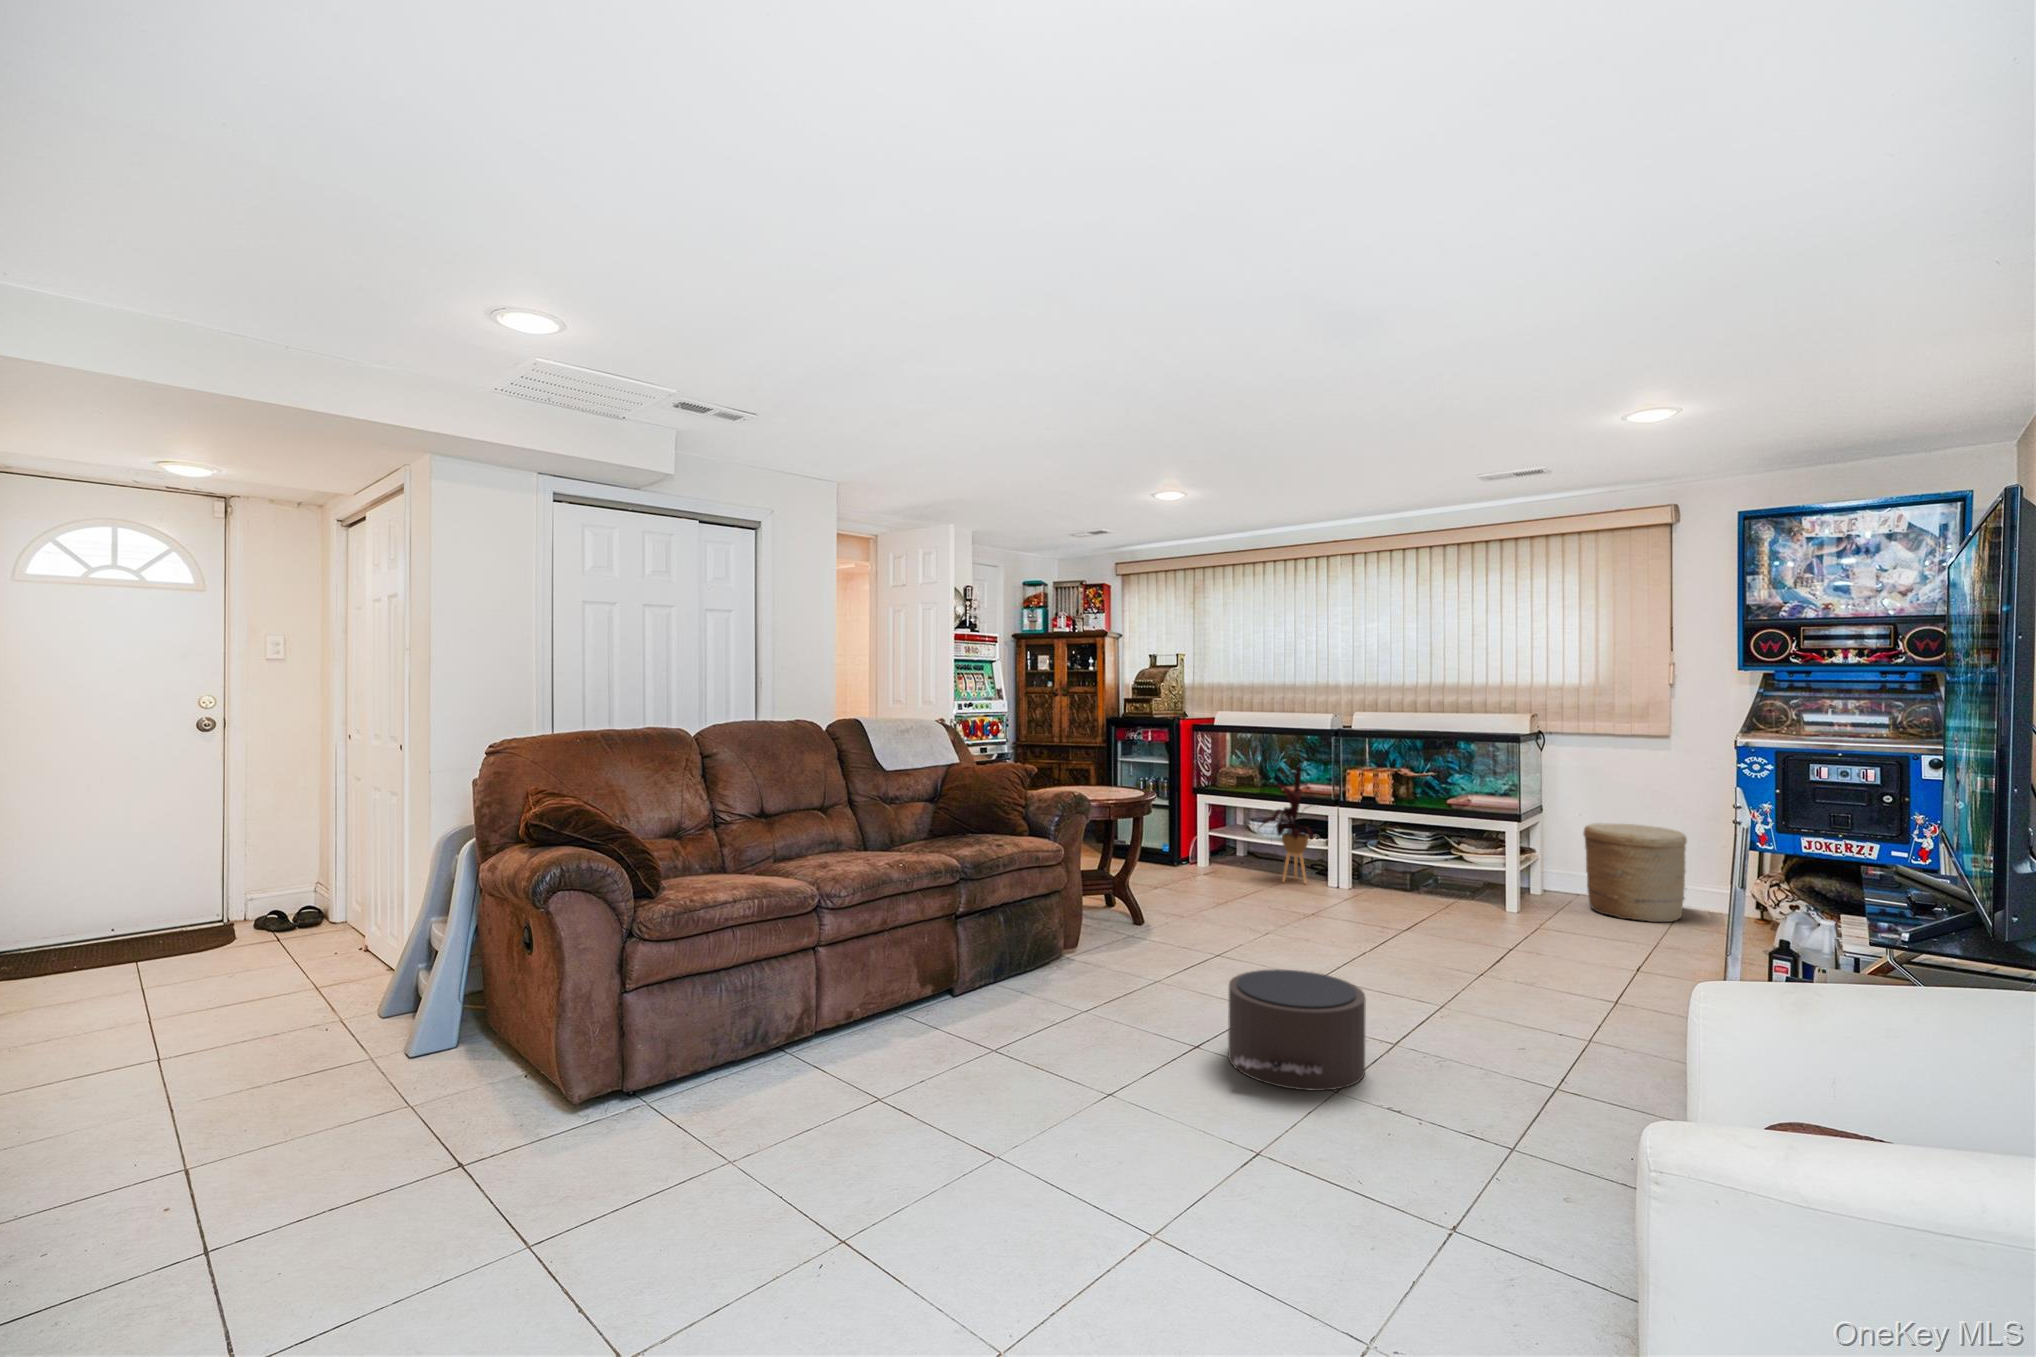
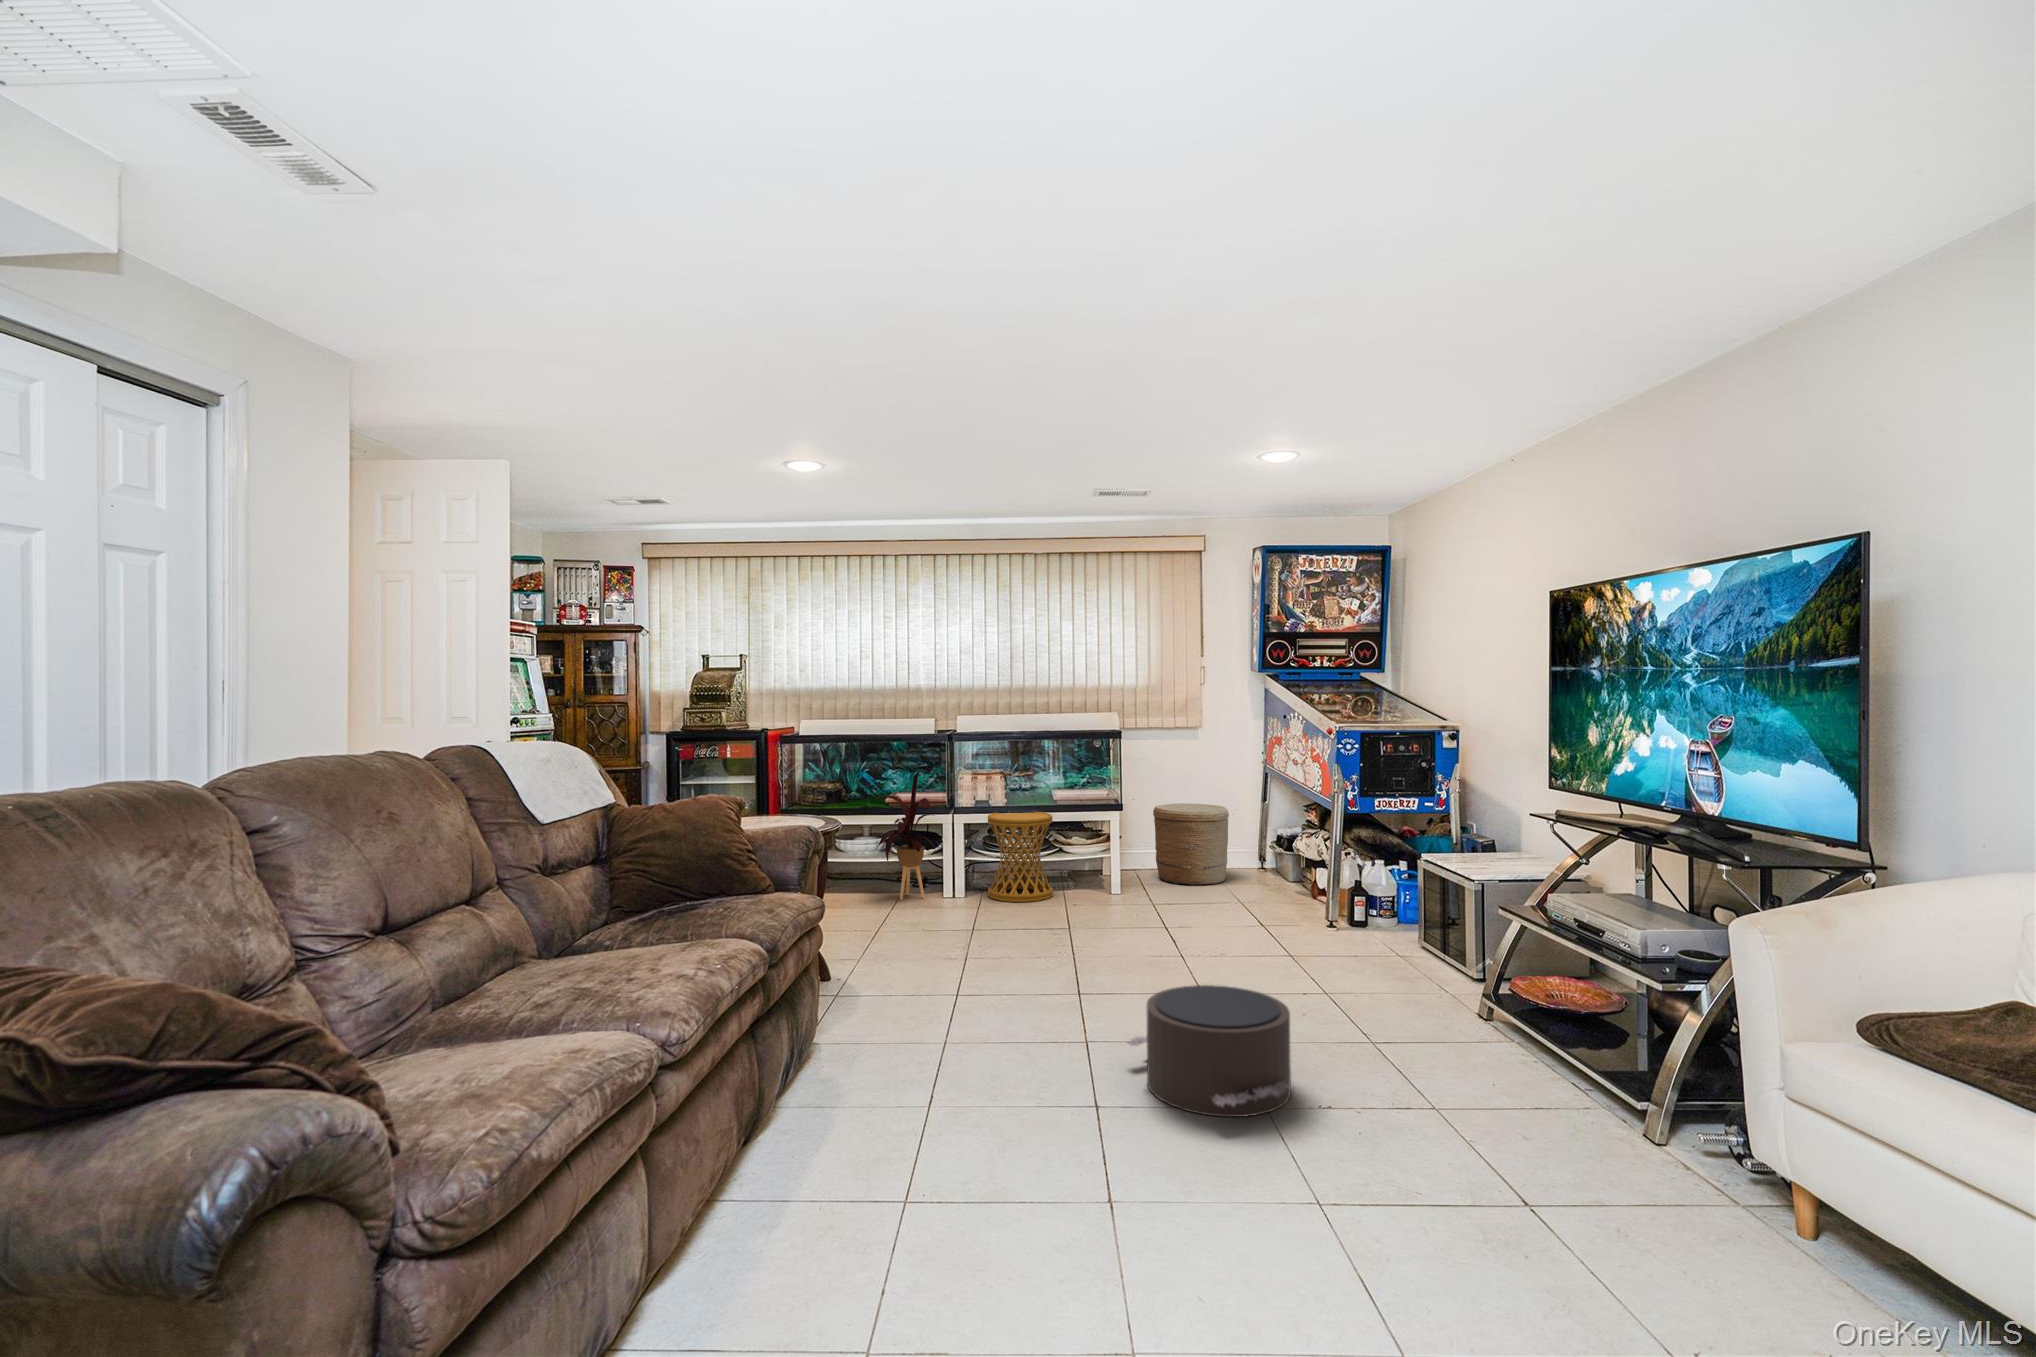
side table: none [1367,811,1439,904] -> present [988,811,1053,902]

